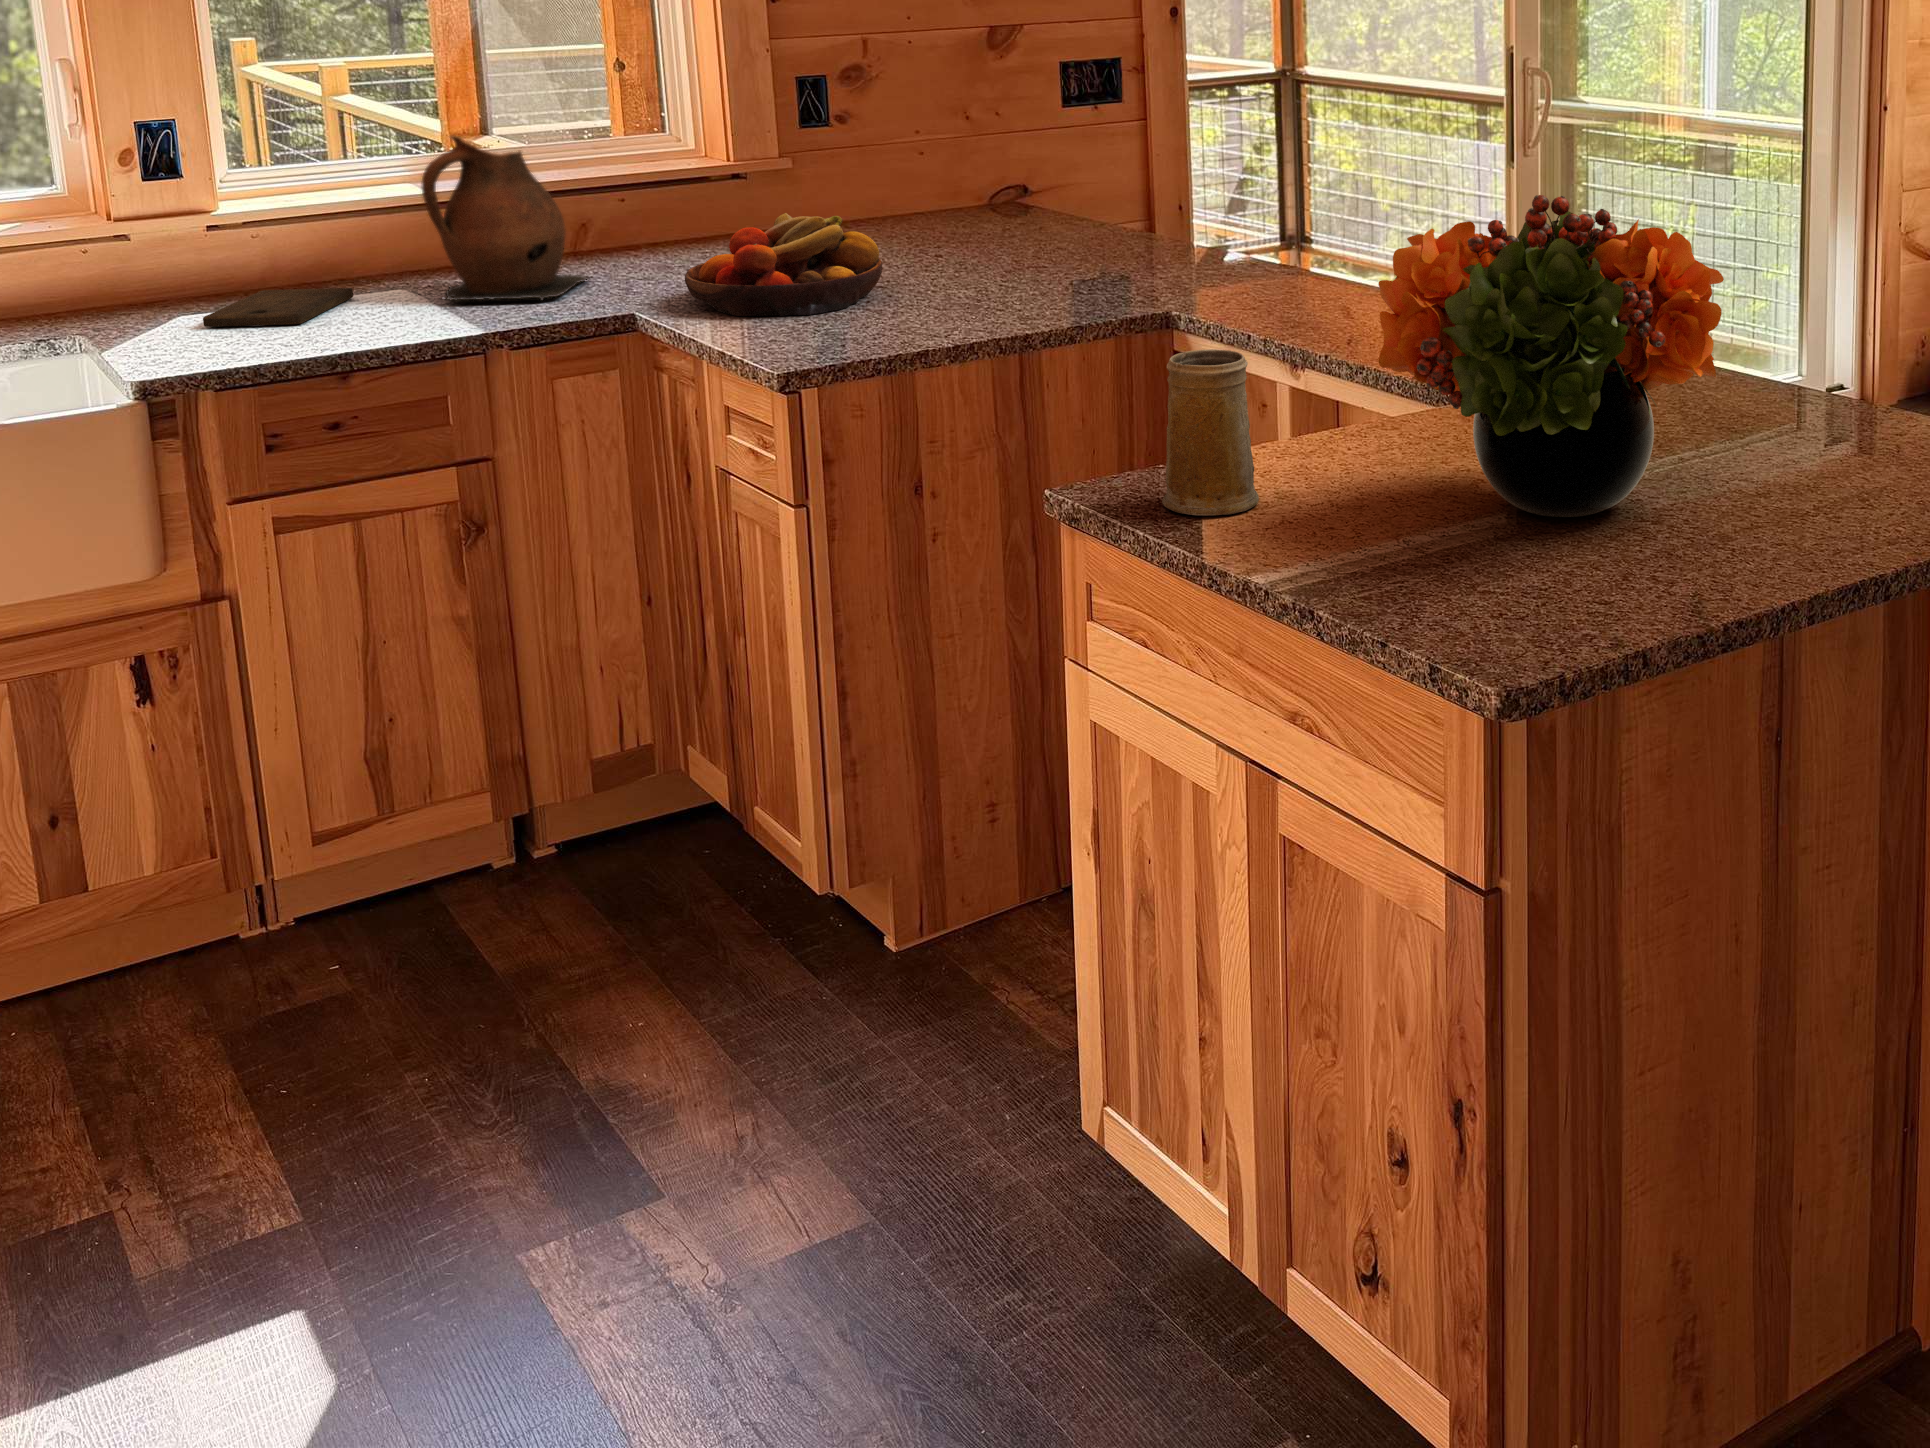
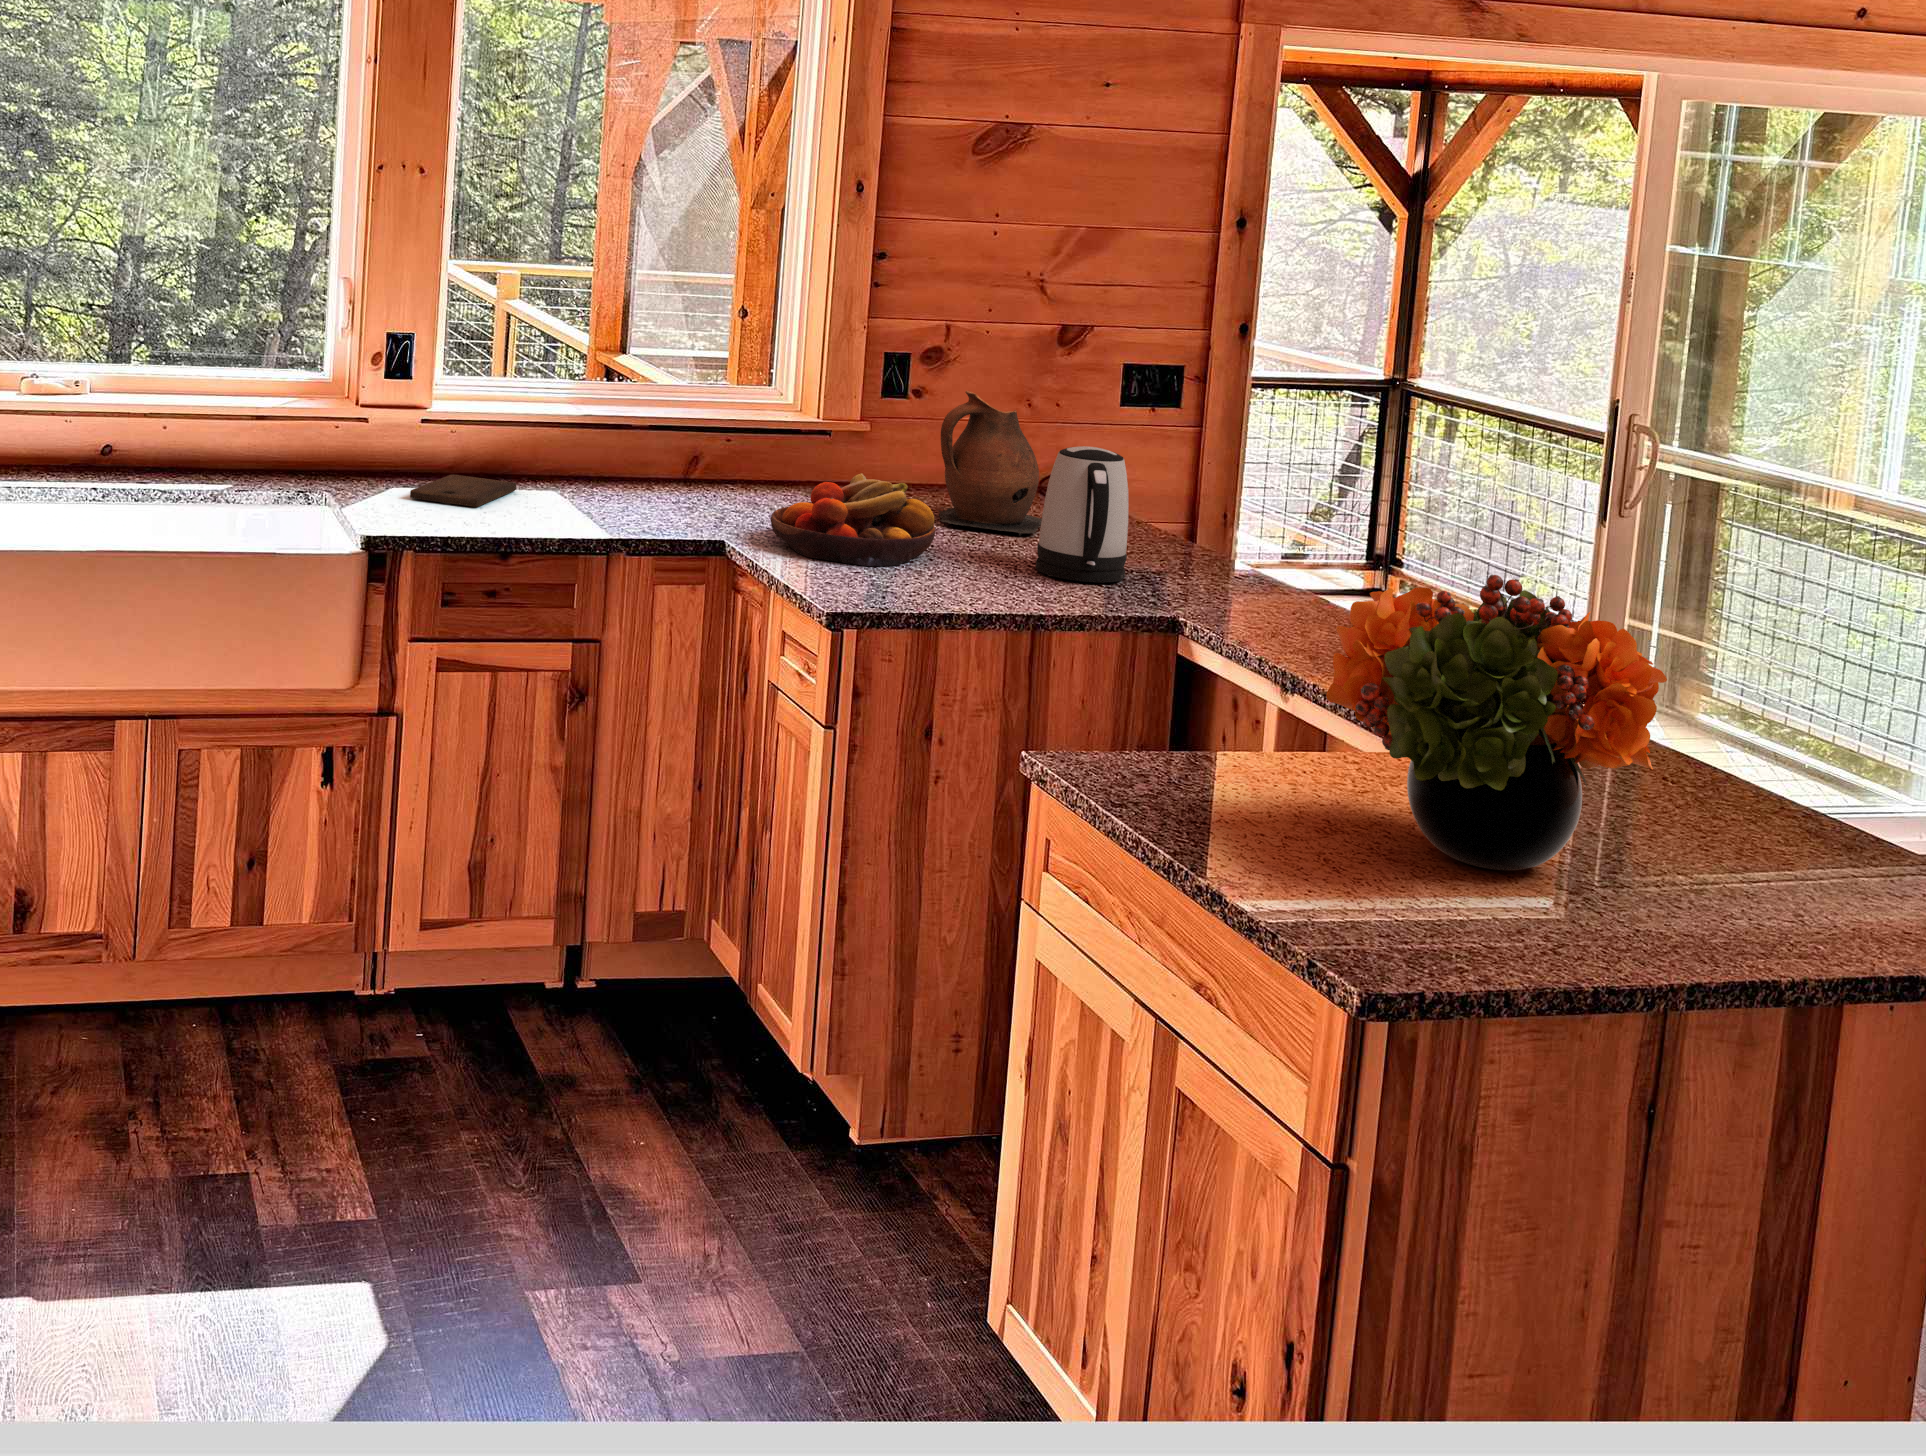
ceramic pitcher: present [421,135,589,300] -> present [938,391,1042,536]
kettle: none [1000,145,1098,293] -> present [1036,446,1128,583]
mug: present [1162,349,1259,515] -> none [1124,657,1213,803]

